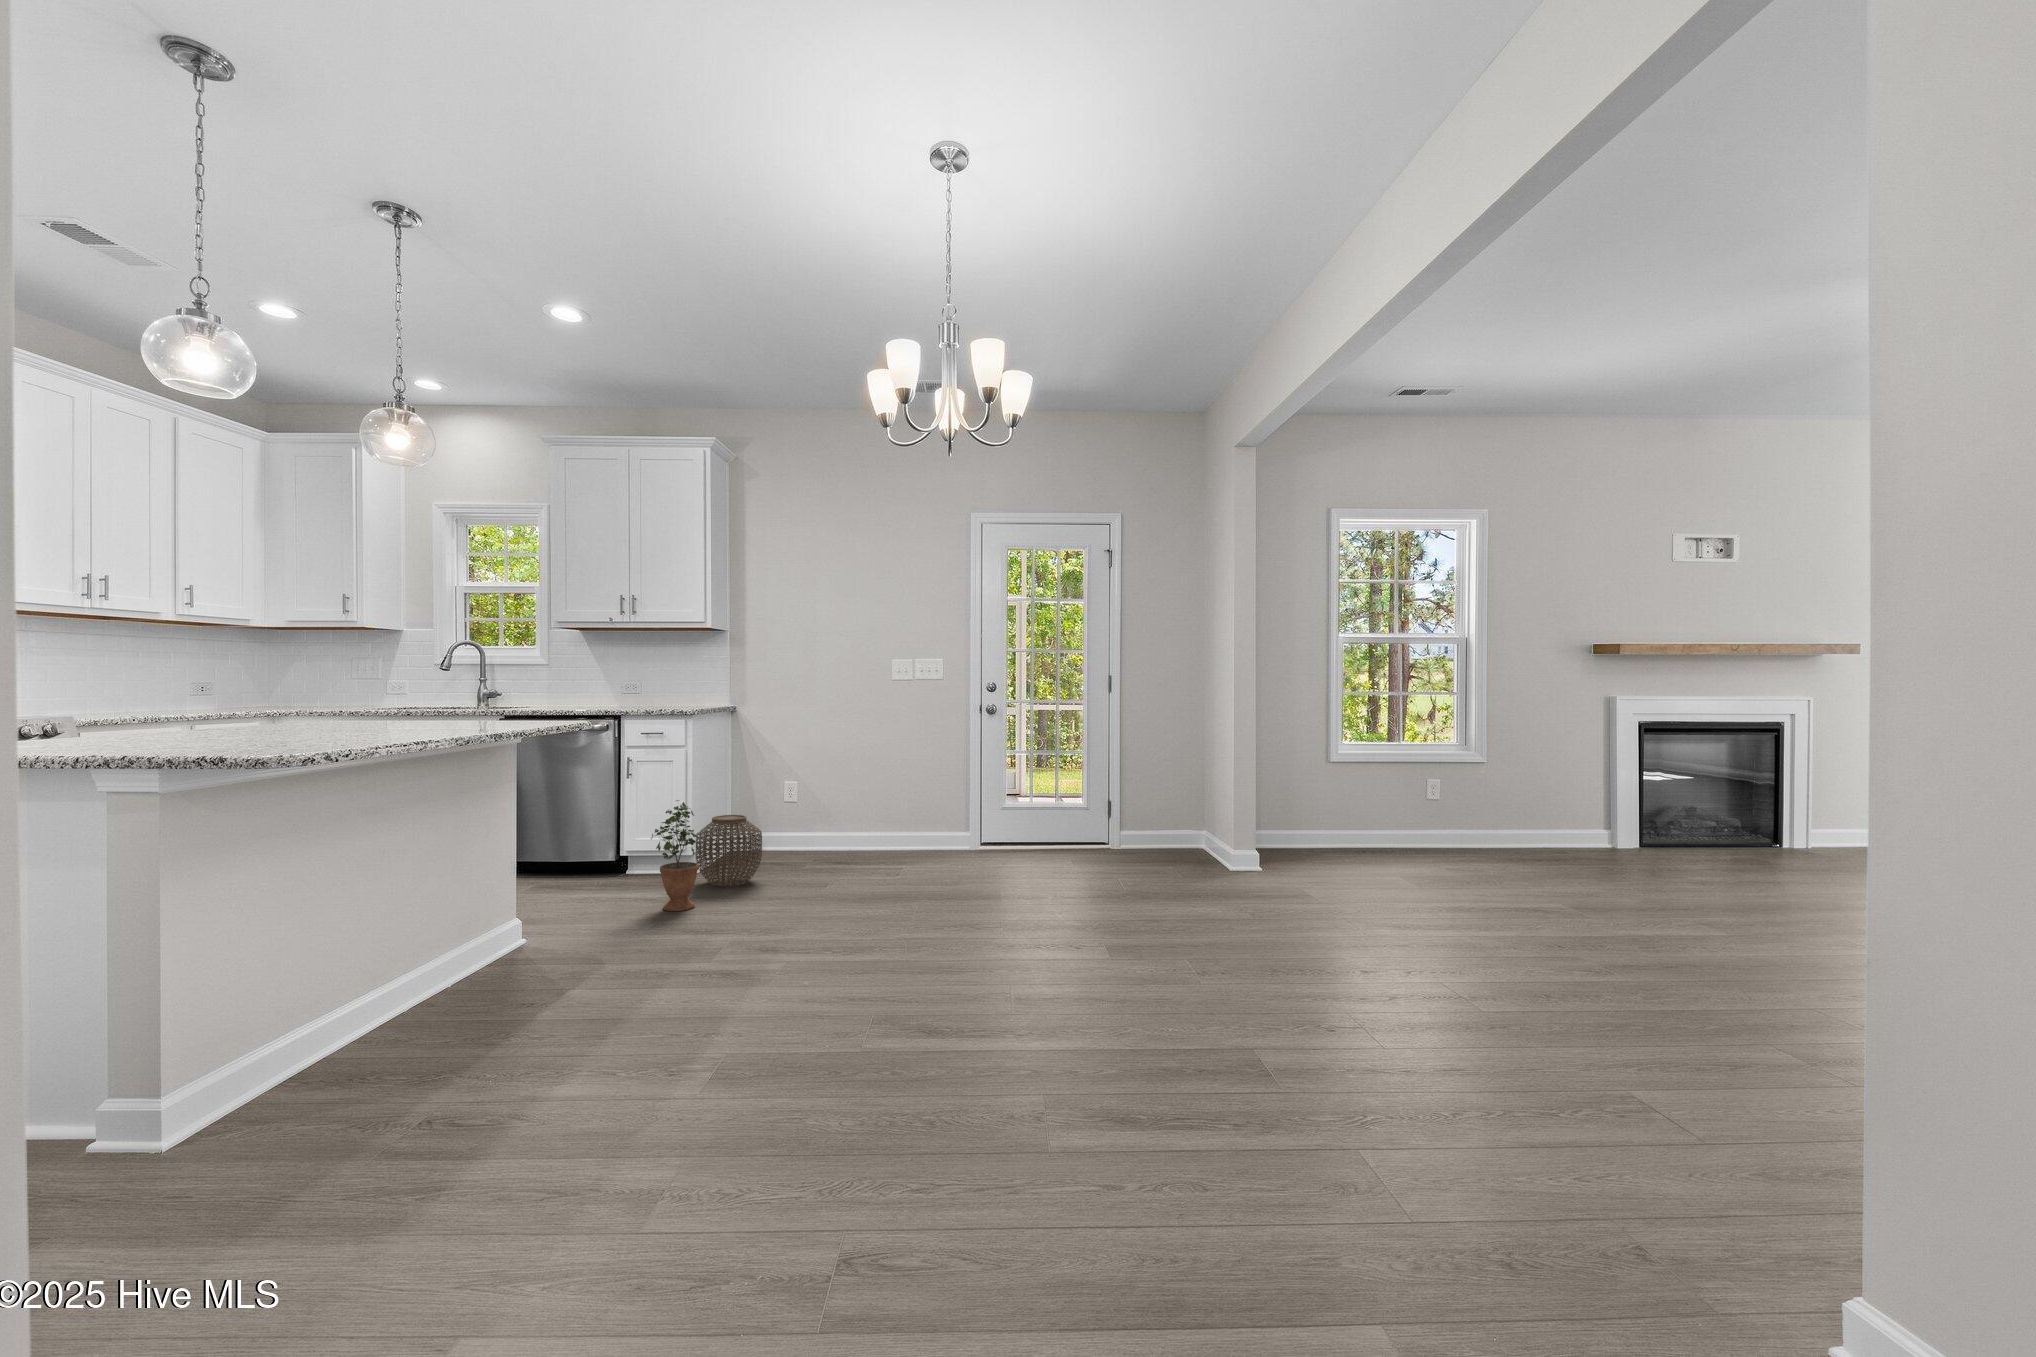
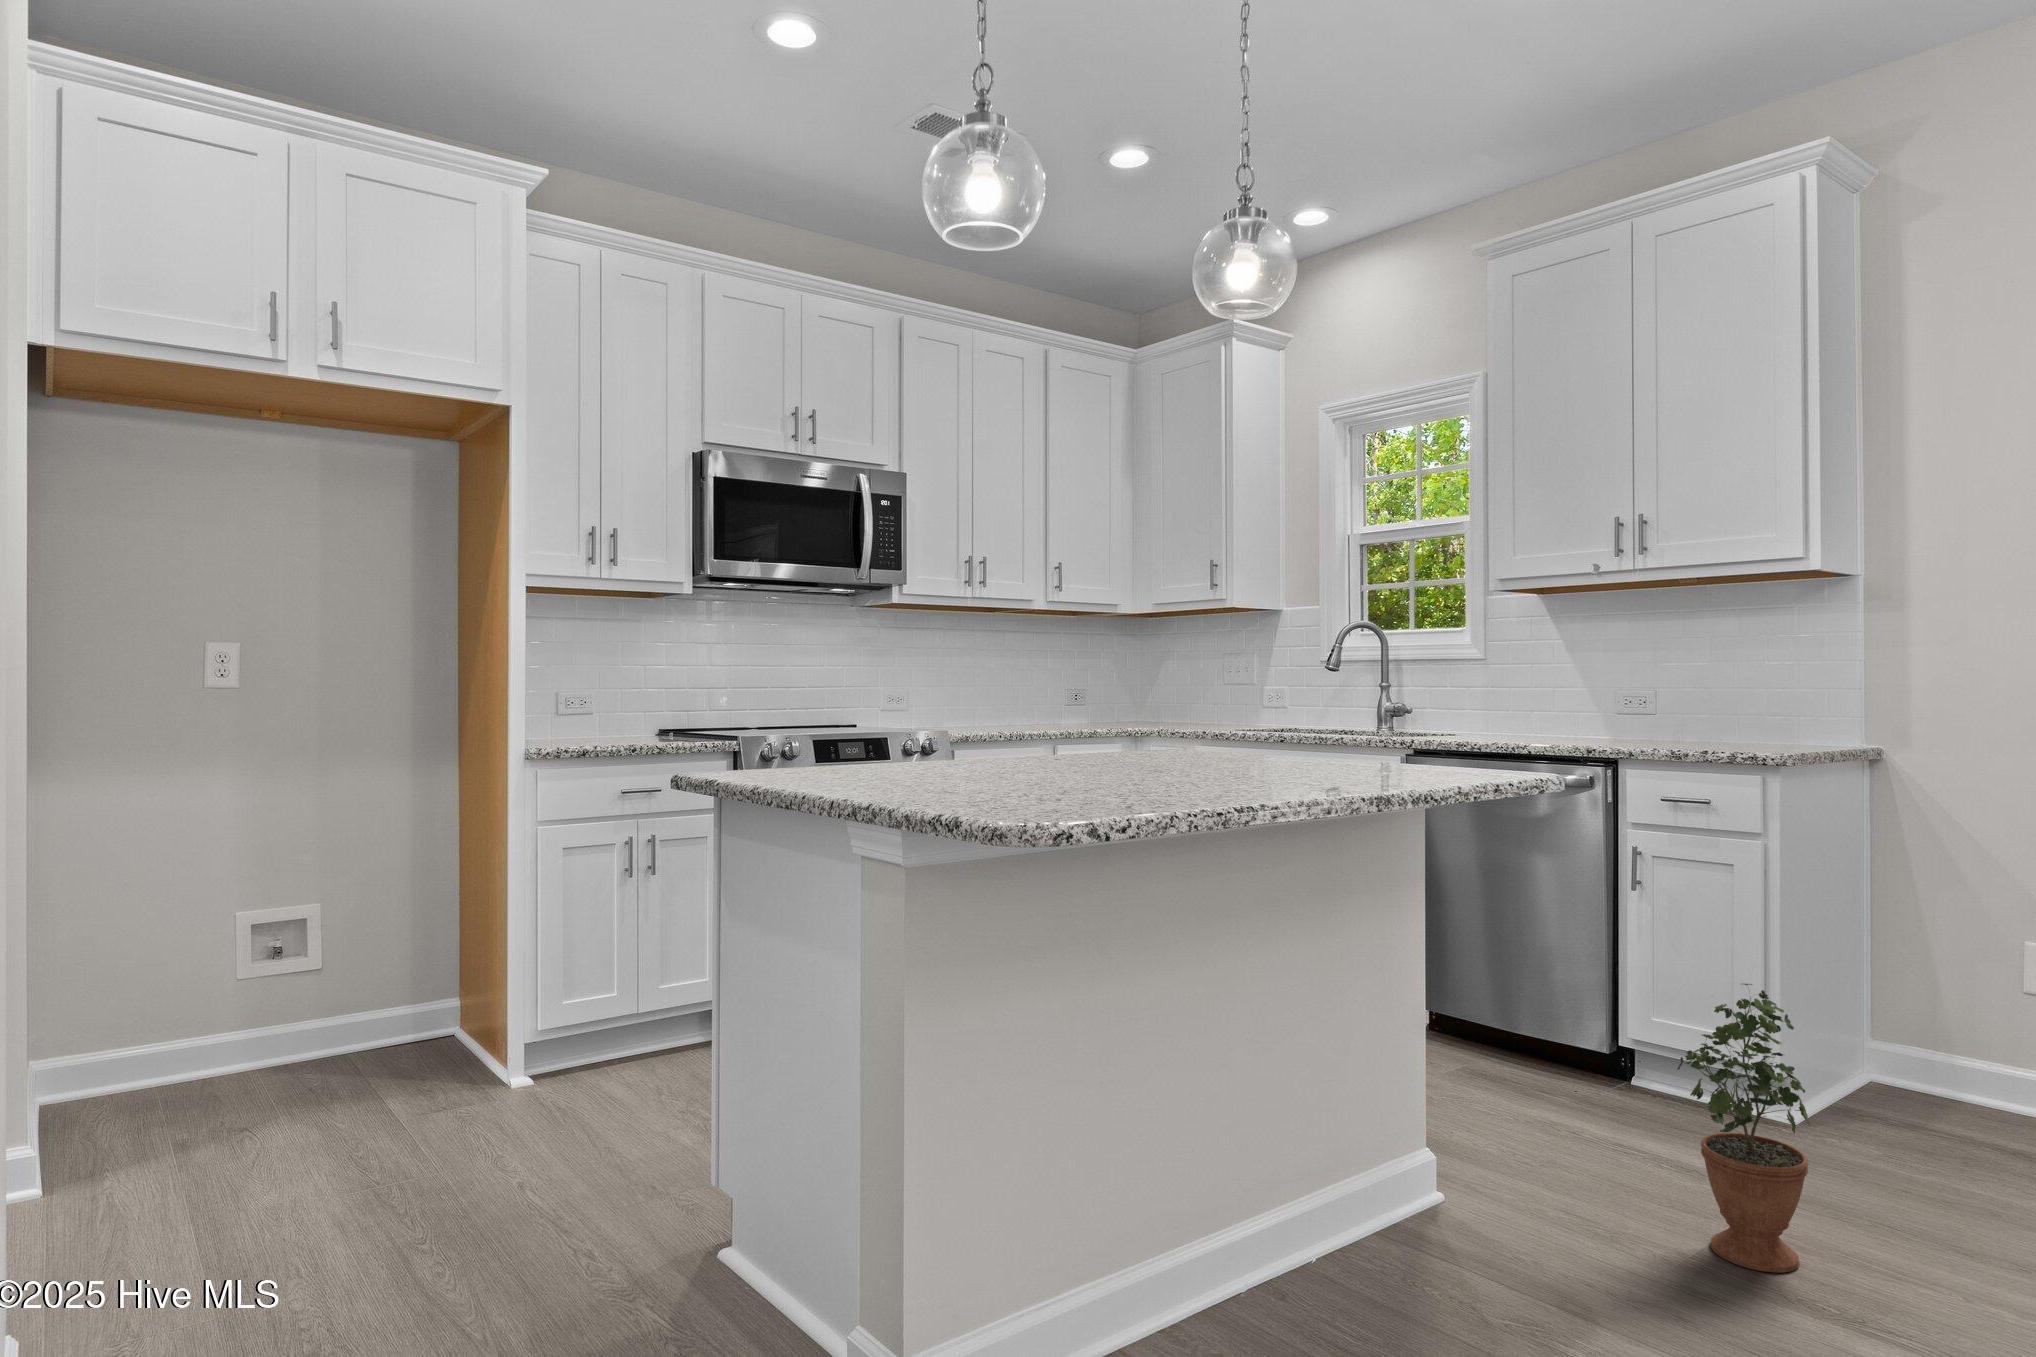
woven basket: present [696,815,762,886] -> none [1795,1016,1991,1208]

